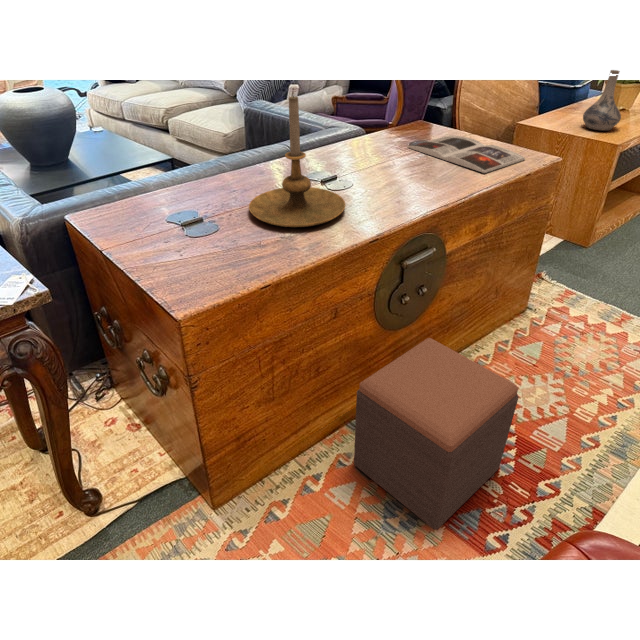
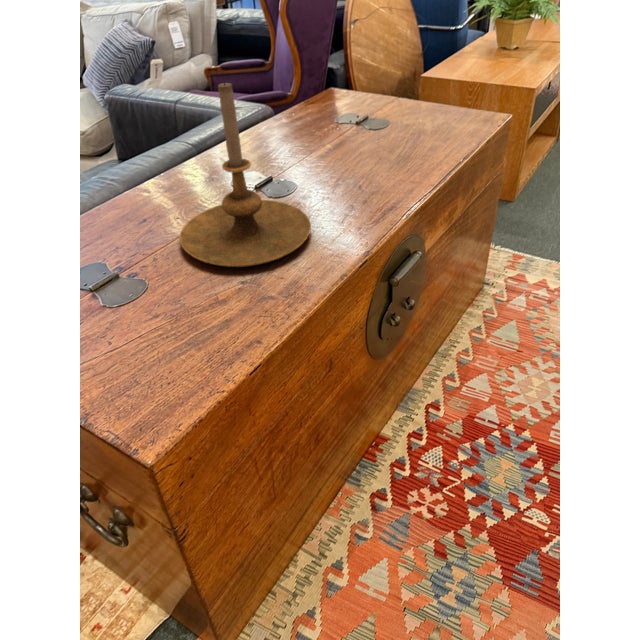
decorative vase: present [583,70,621,130] -> none [487,10,526,77]
magazine: present [408,135,525,173] -> none [338,104,477,148]
footstool: present [354,338,519,530] -> none [375,363,563,597]

